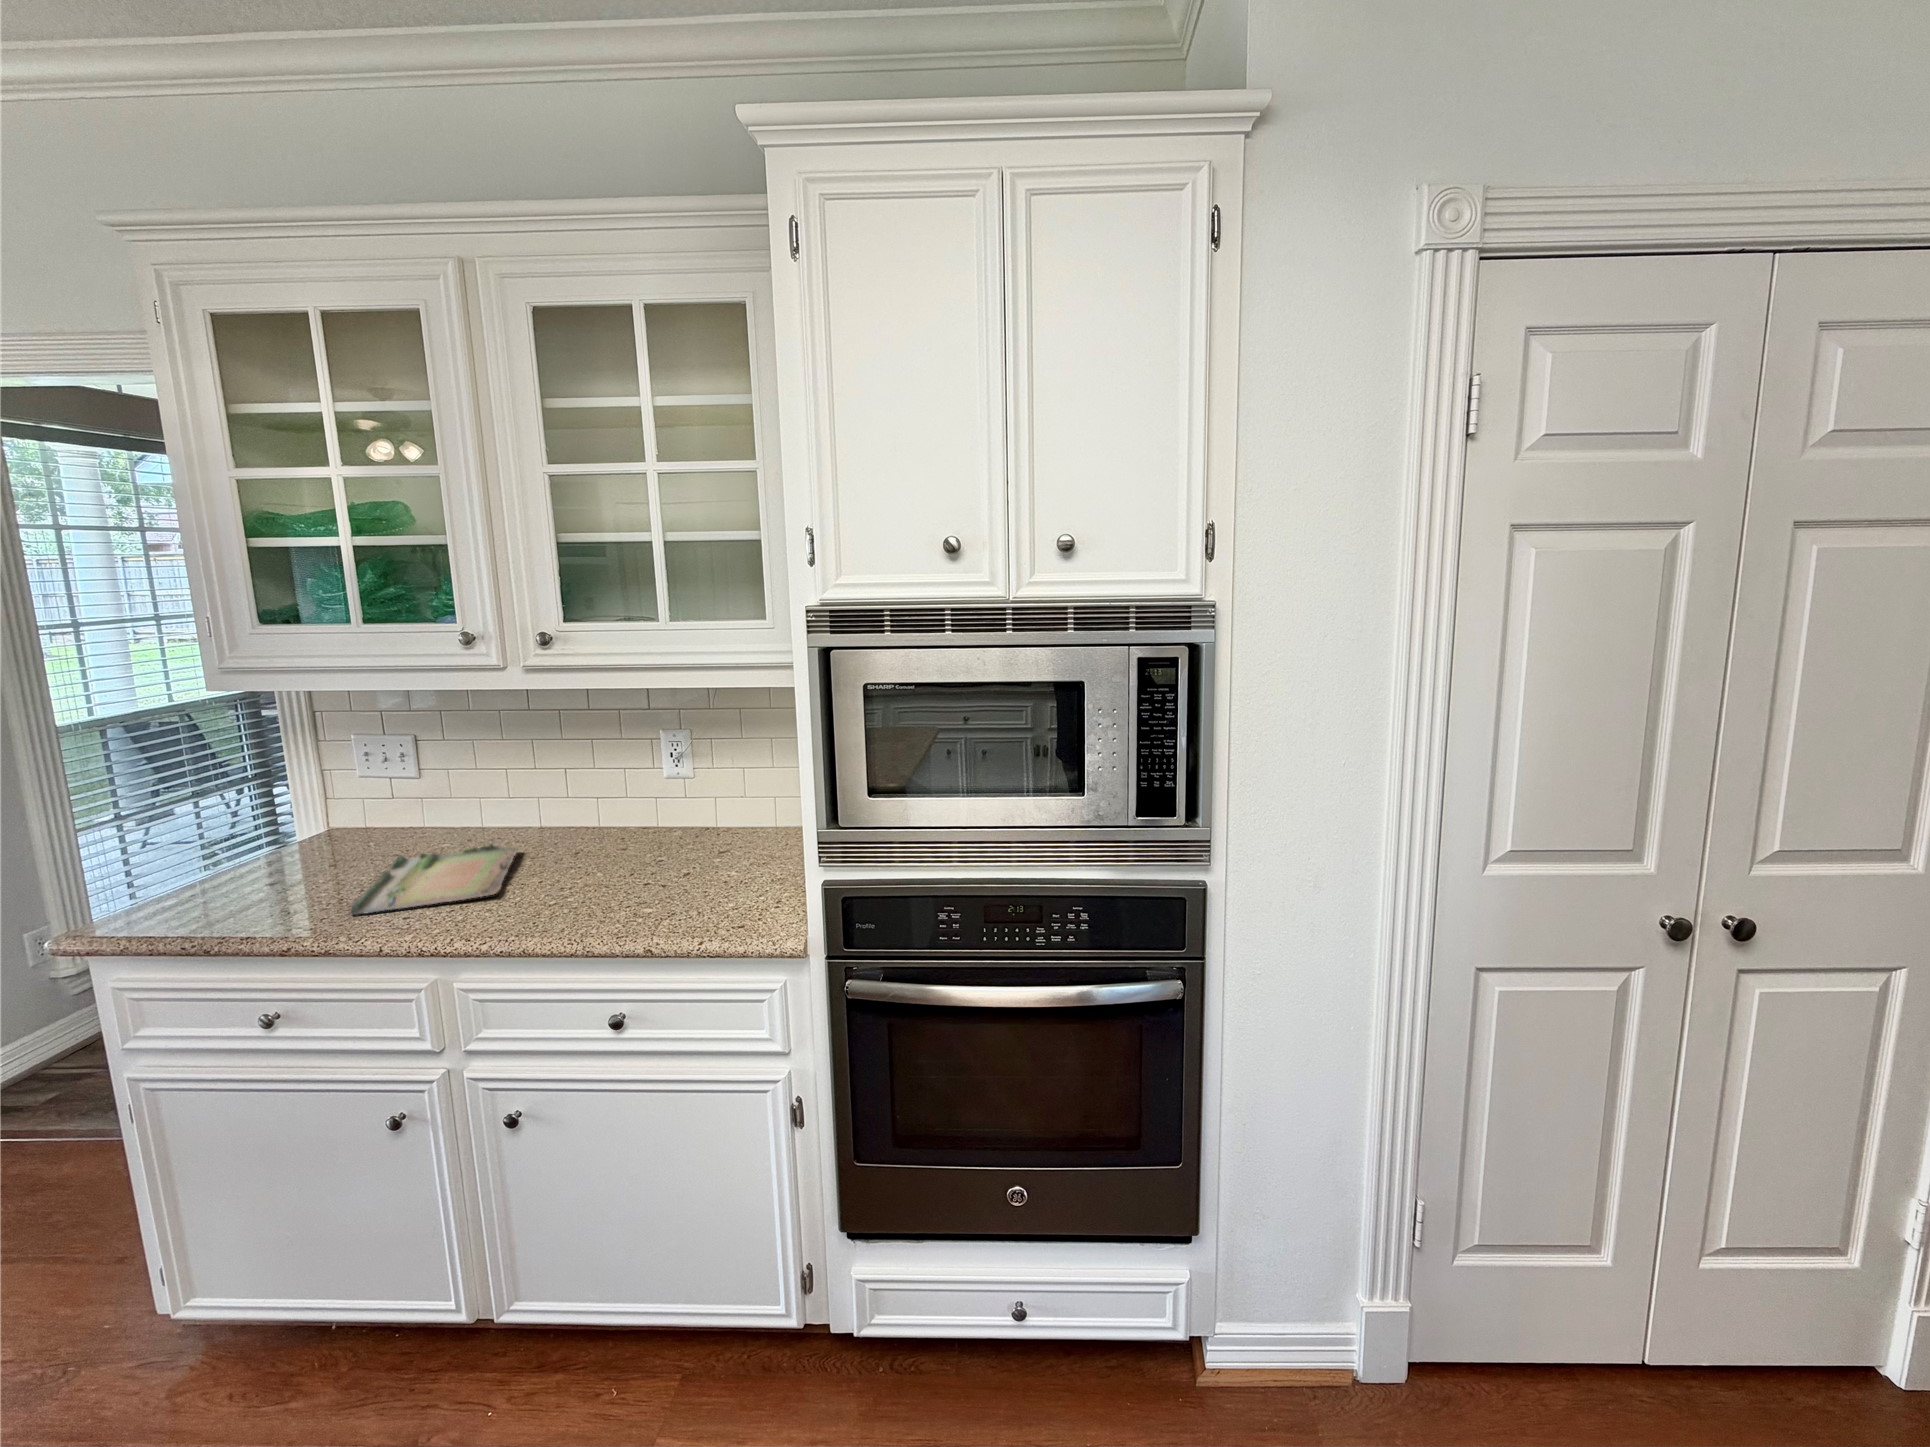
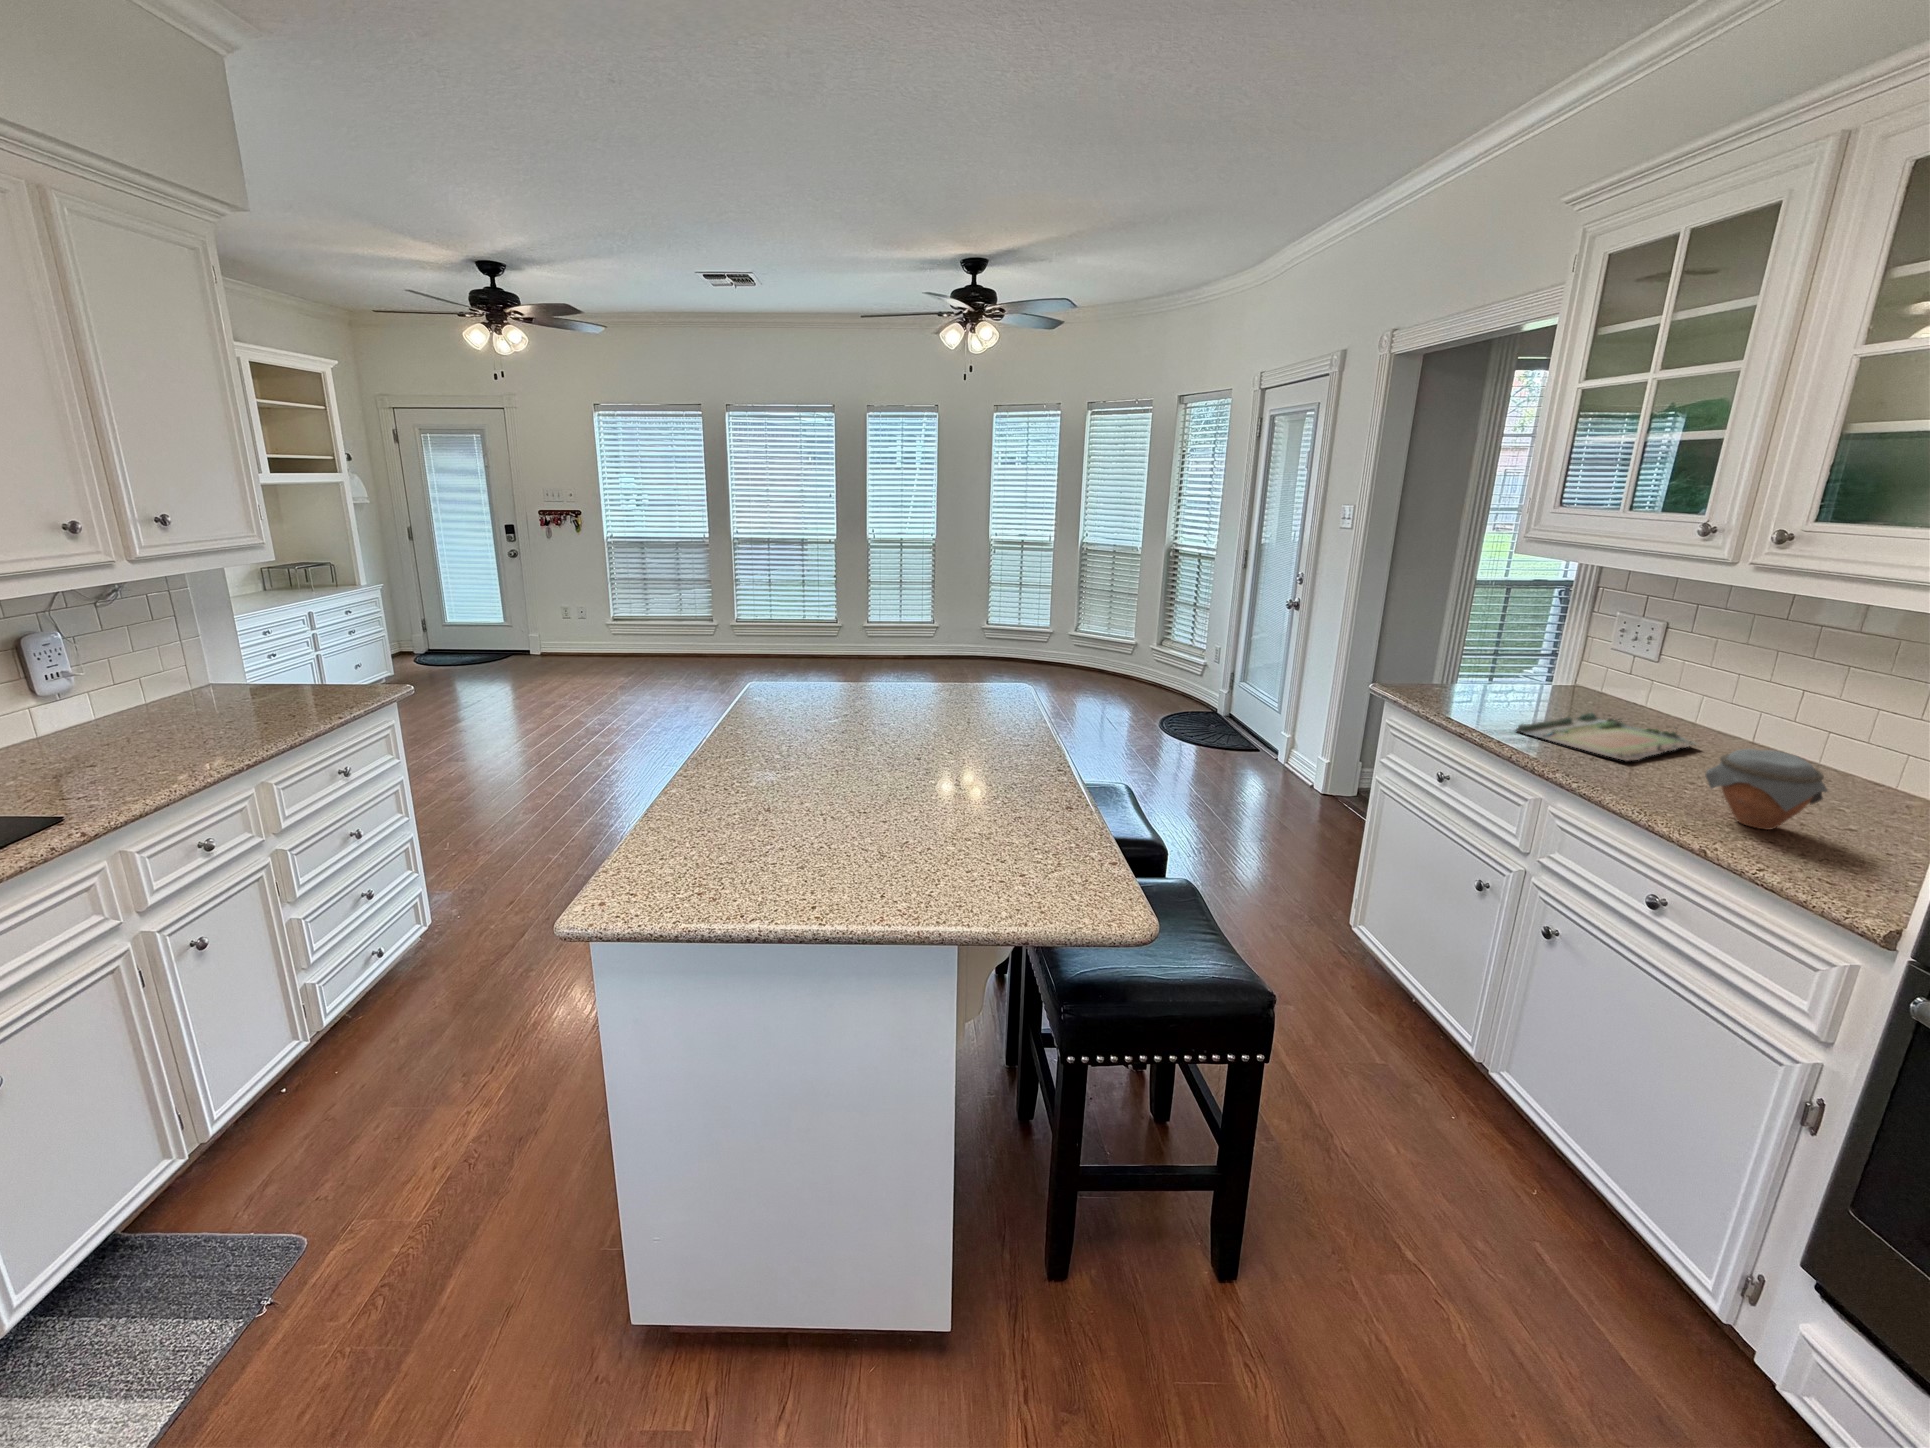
jar: none [600,830,684,908] -> present [1705,749,1827,830]

